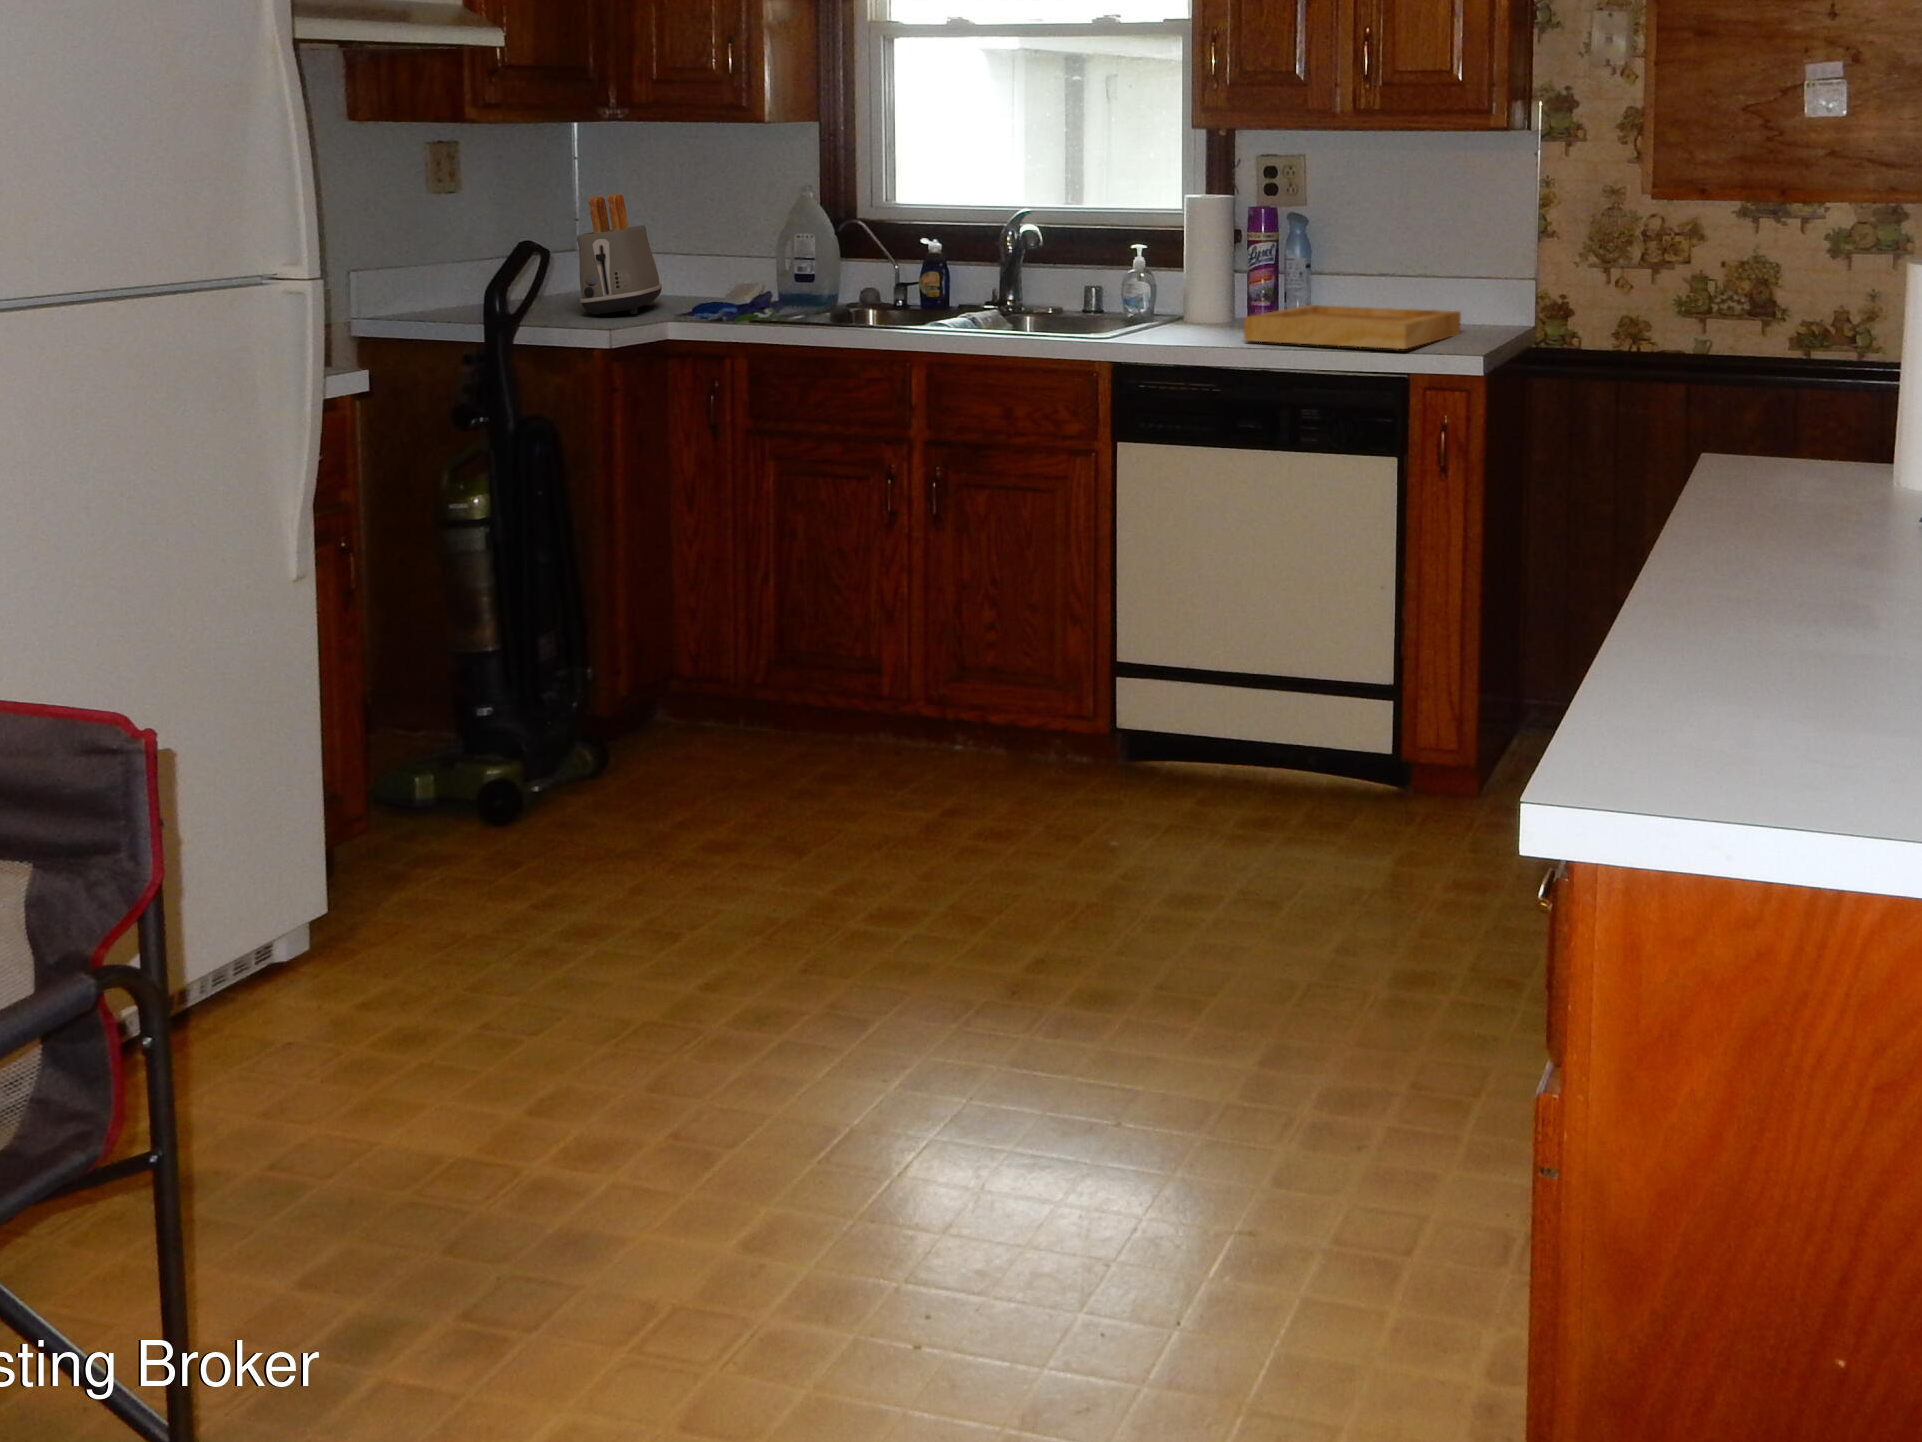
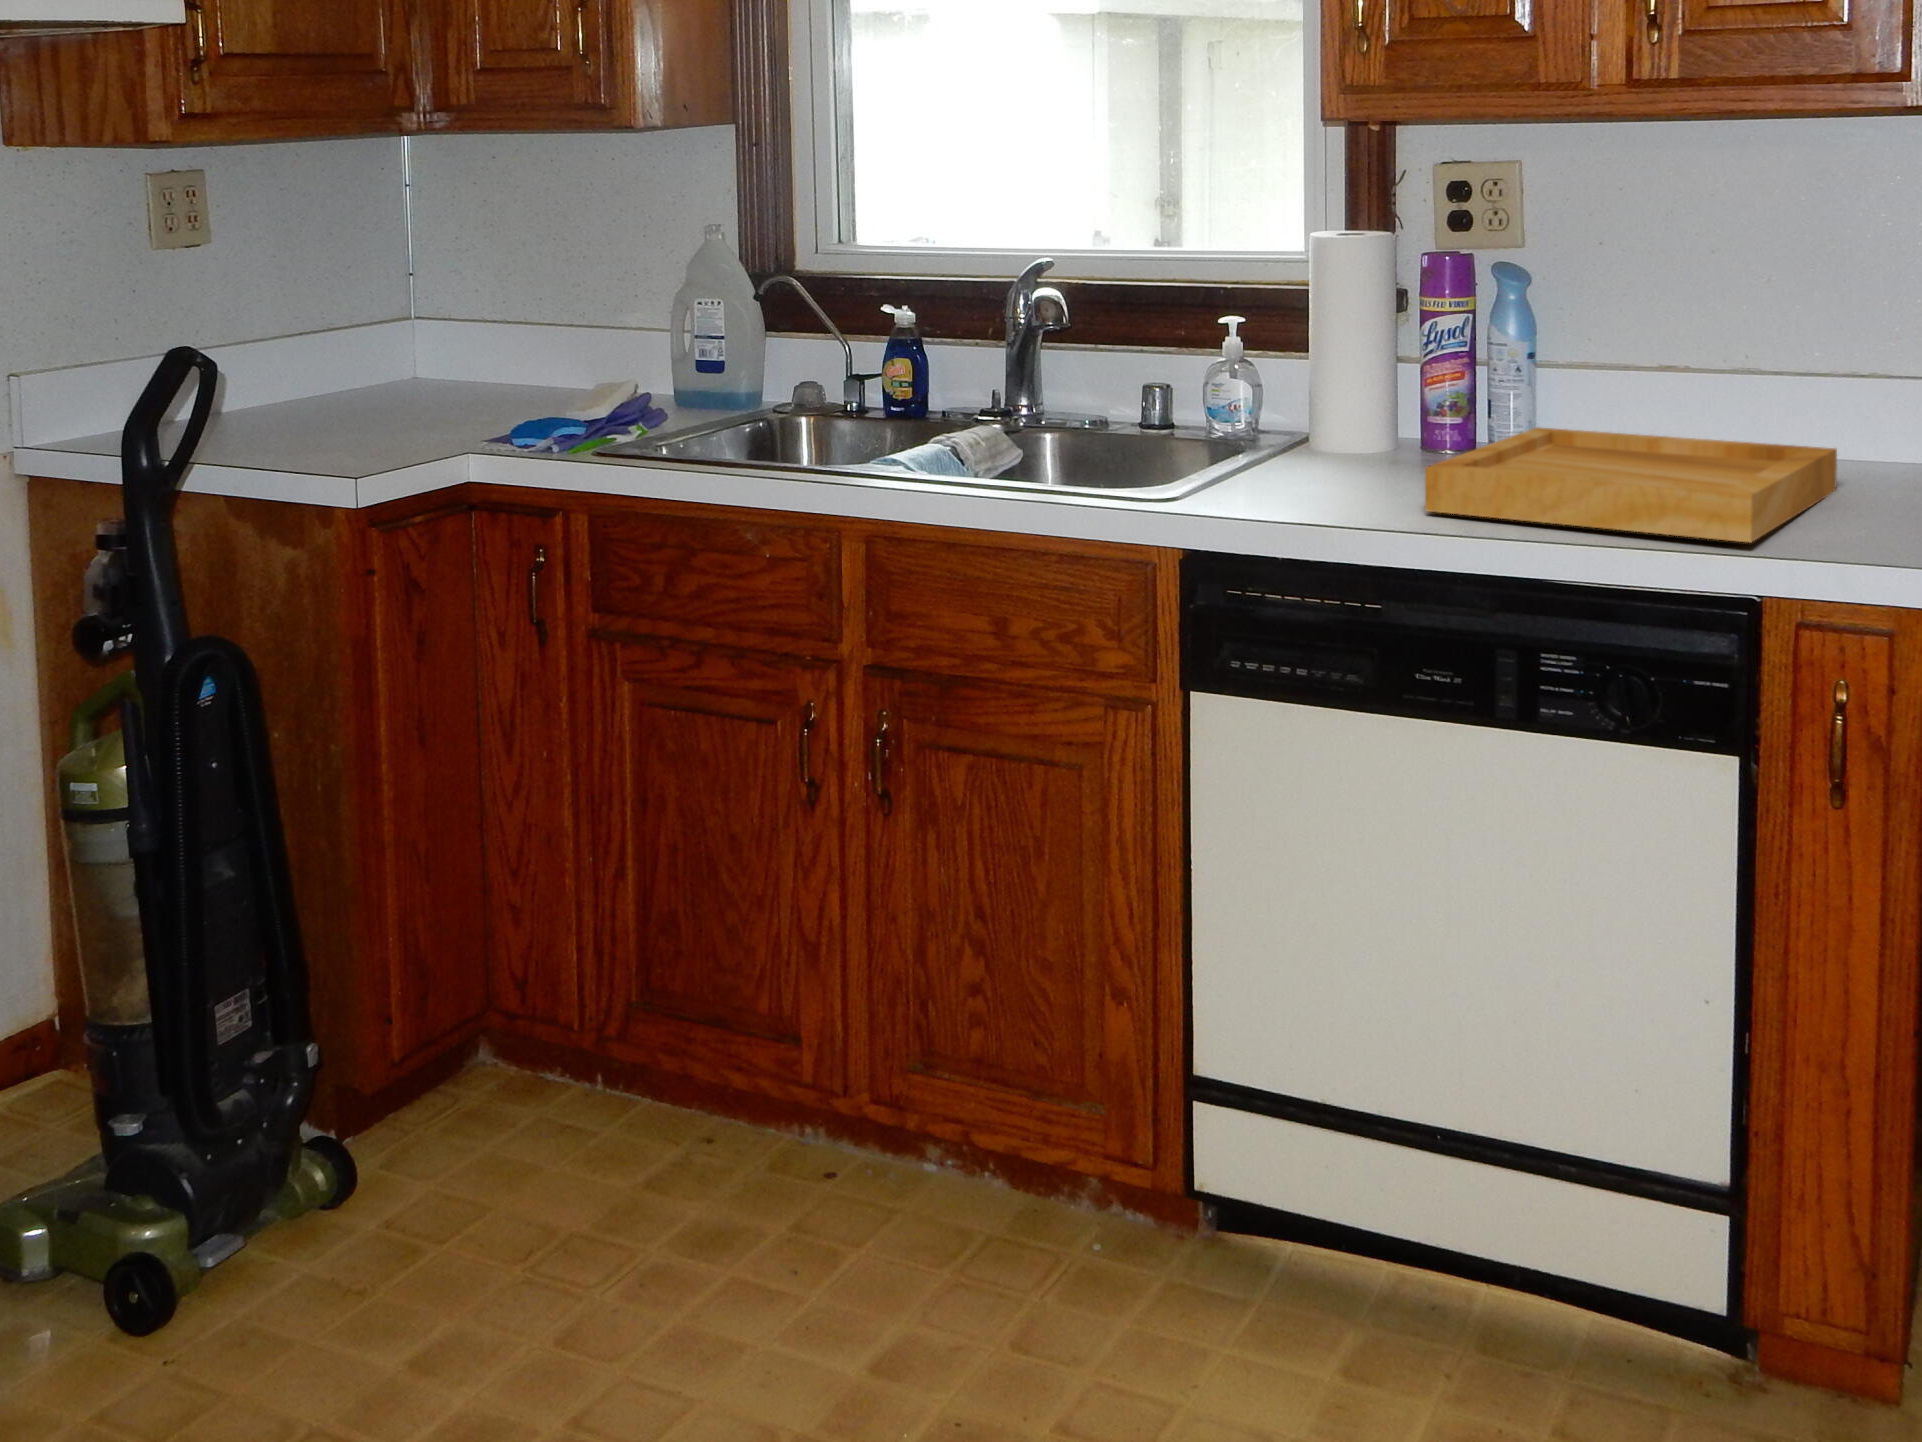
toaster: present [577,193,662,314] -> none [340,243,486,436]

